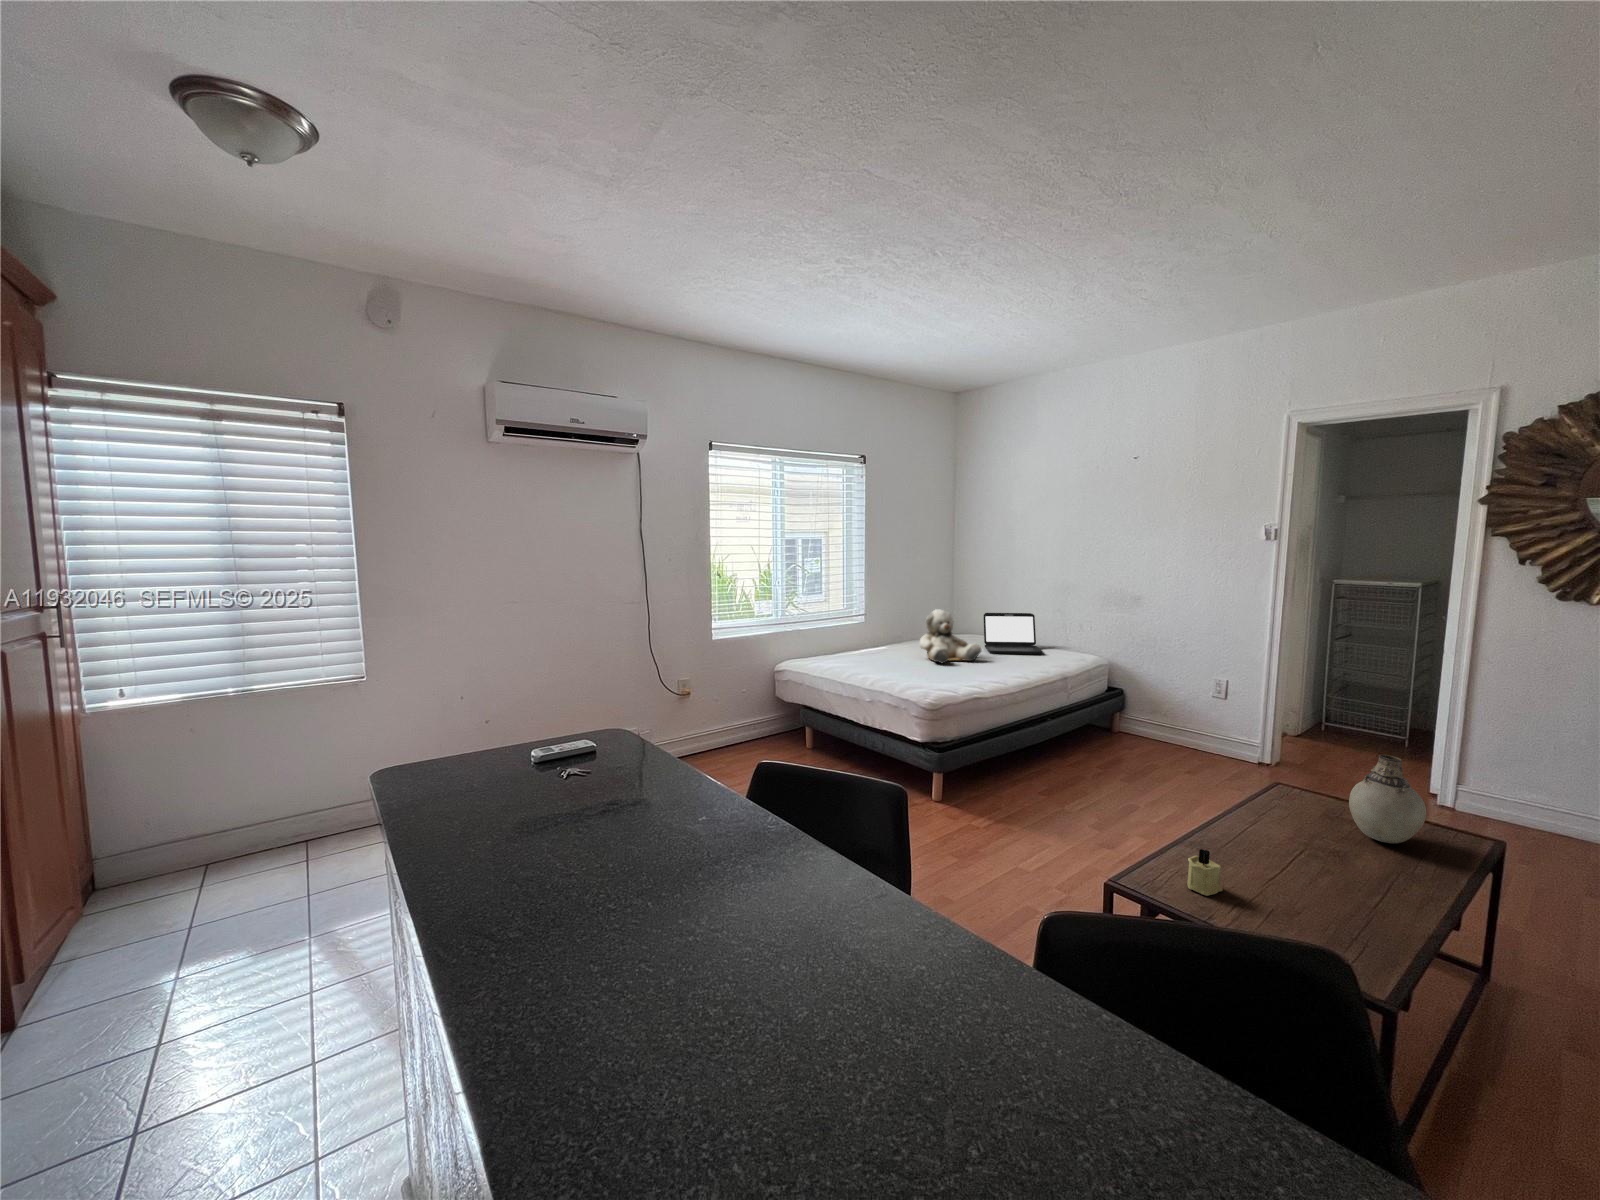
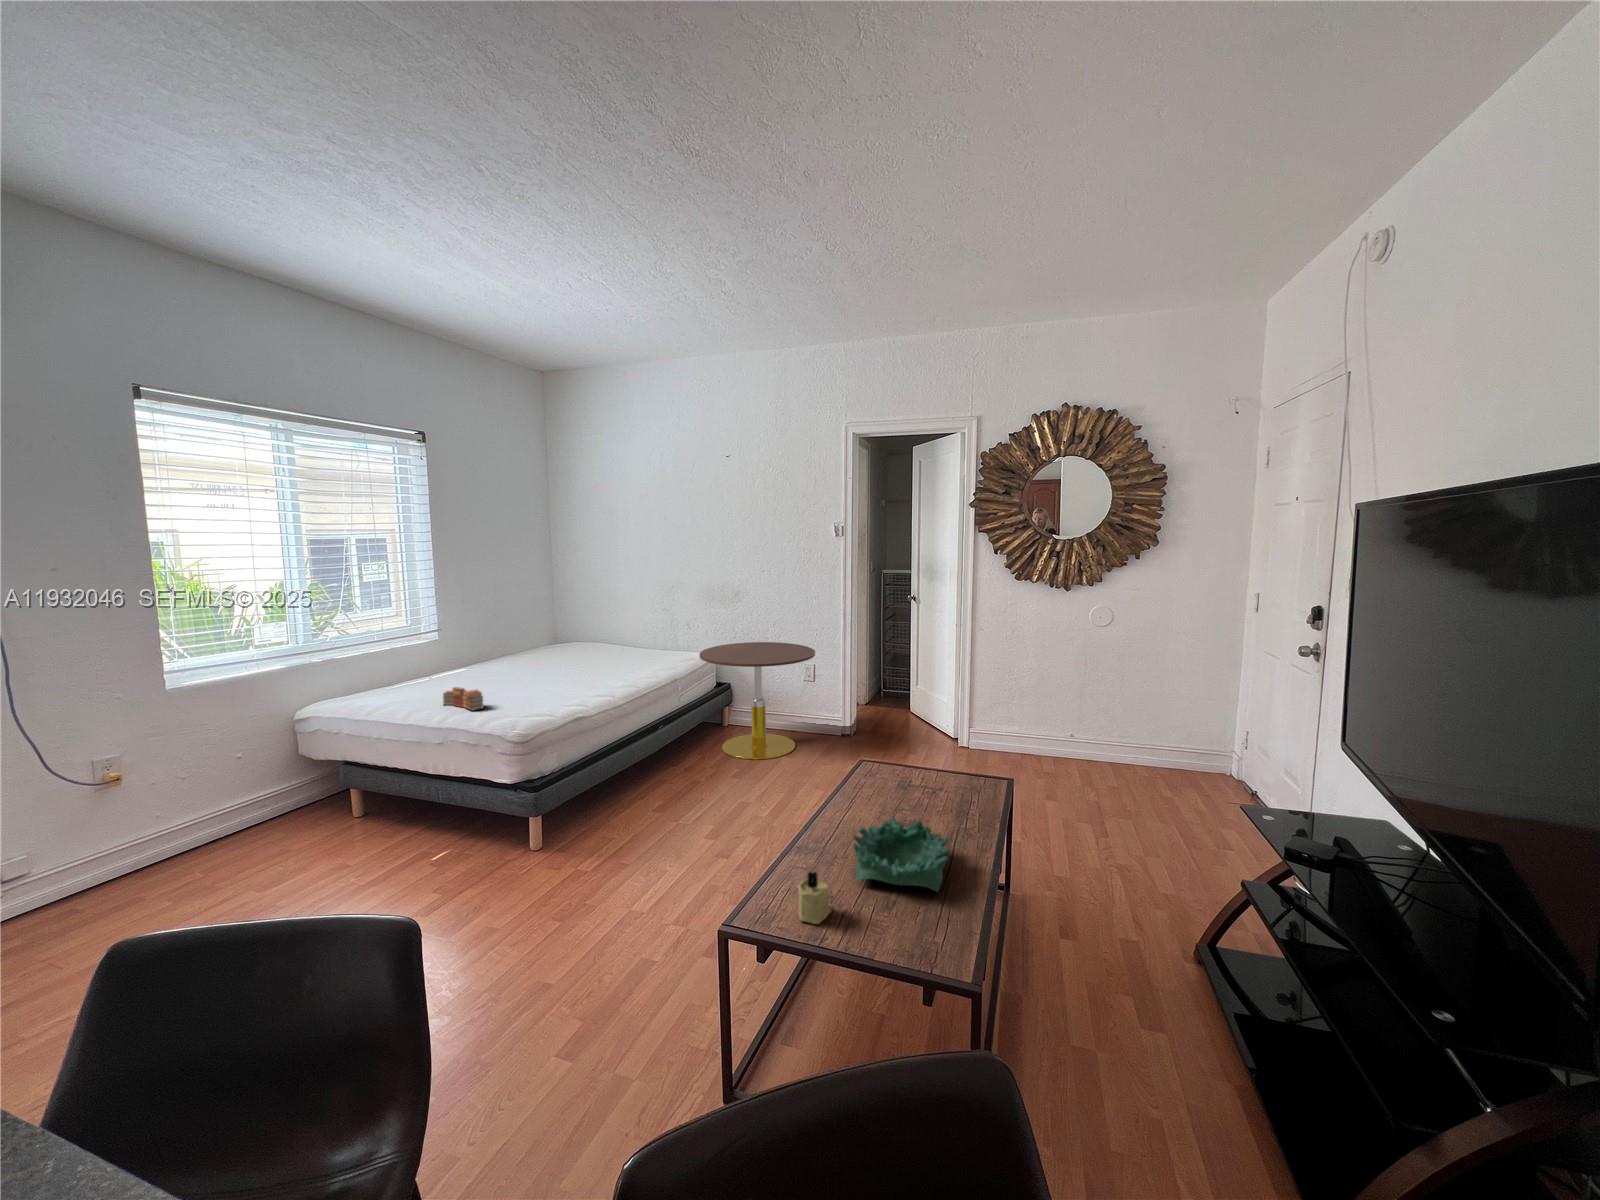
teddy bear: present [920,609,981,664] -> none [510,618,586,681]
laptop: present [984,613,1043,655] -> none [589,615,653,663]
side table: none [1092,649,1229,771] -> present [699,642,815,759]
book: none [872,660,903,680] -> present [443,687,483,711]
vase: present [1349,755,1426,843] -> none [920,727,974,807]
decorative bowl: none [1252,831,1375,907] -> present [853,818,950,891]

